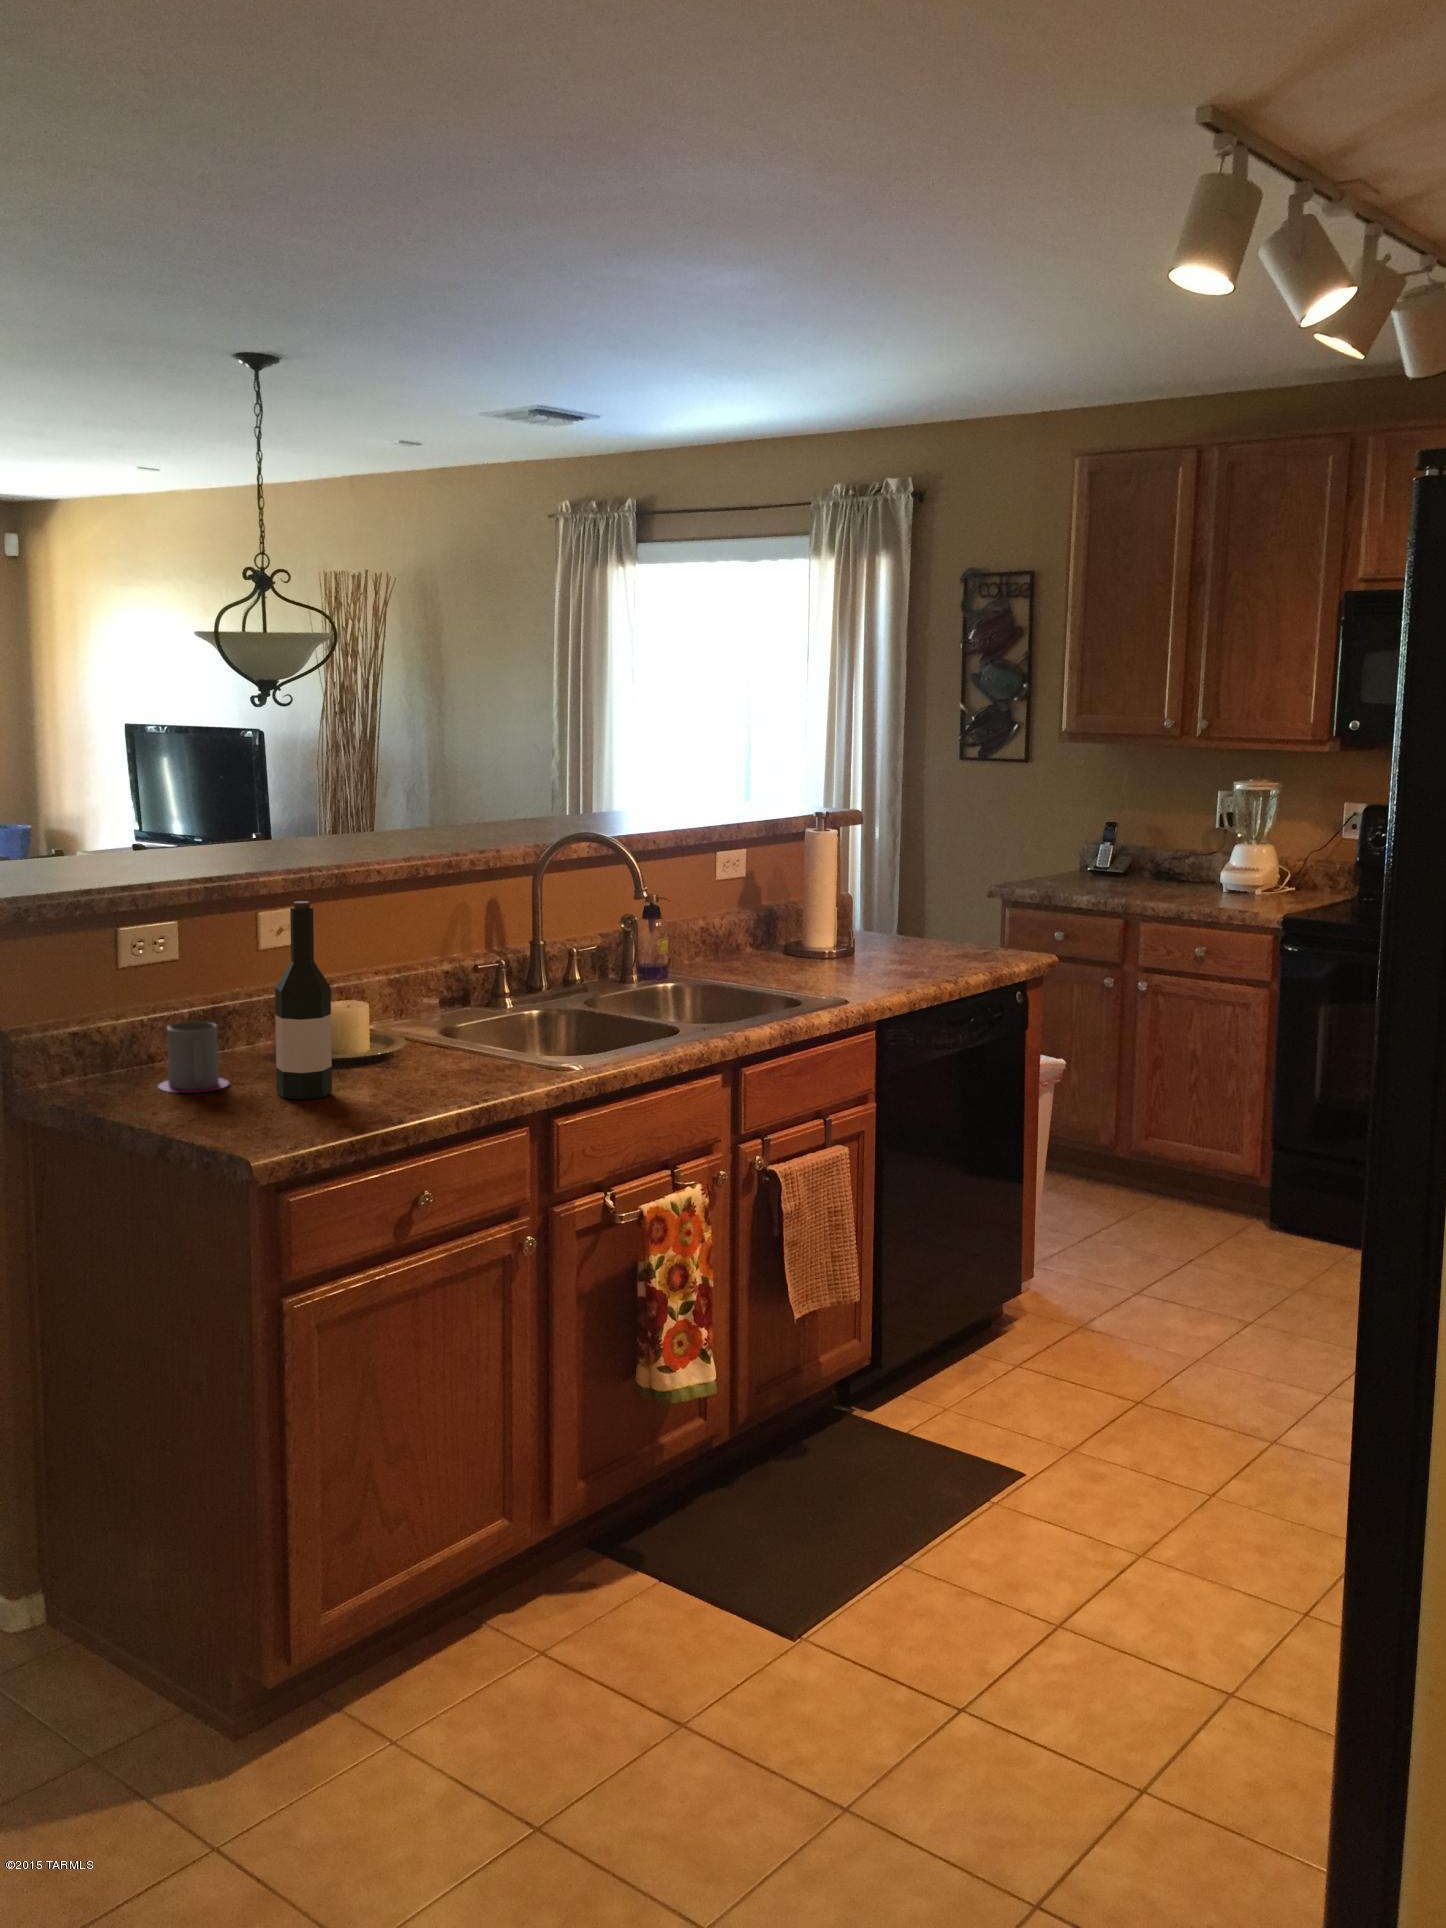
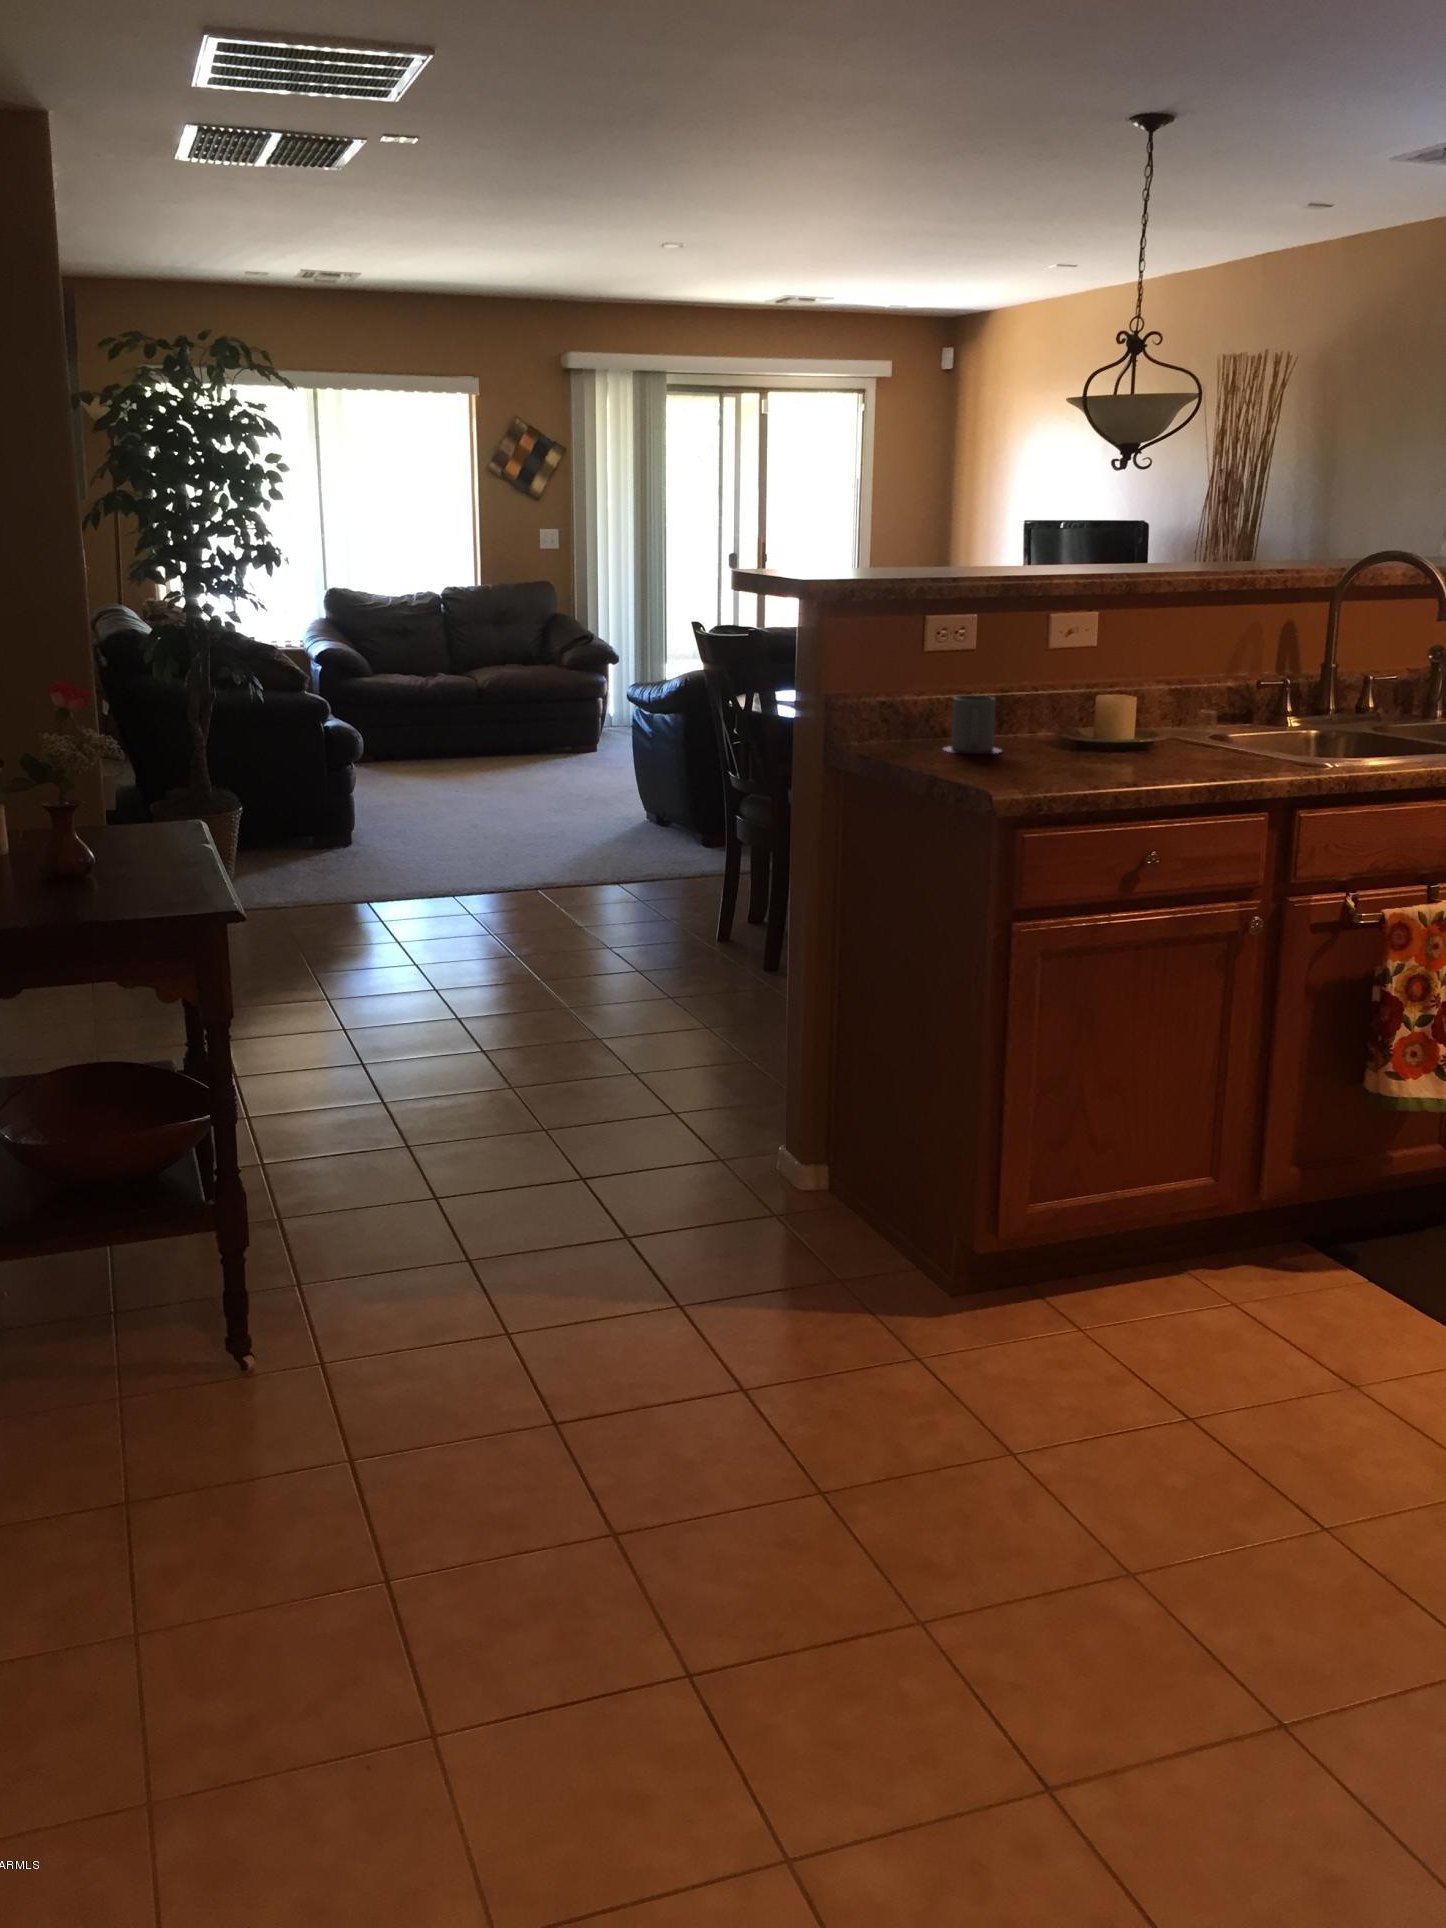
wine bottle: present [275,901,332,1100] -> none [1038,586,1093,765]

